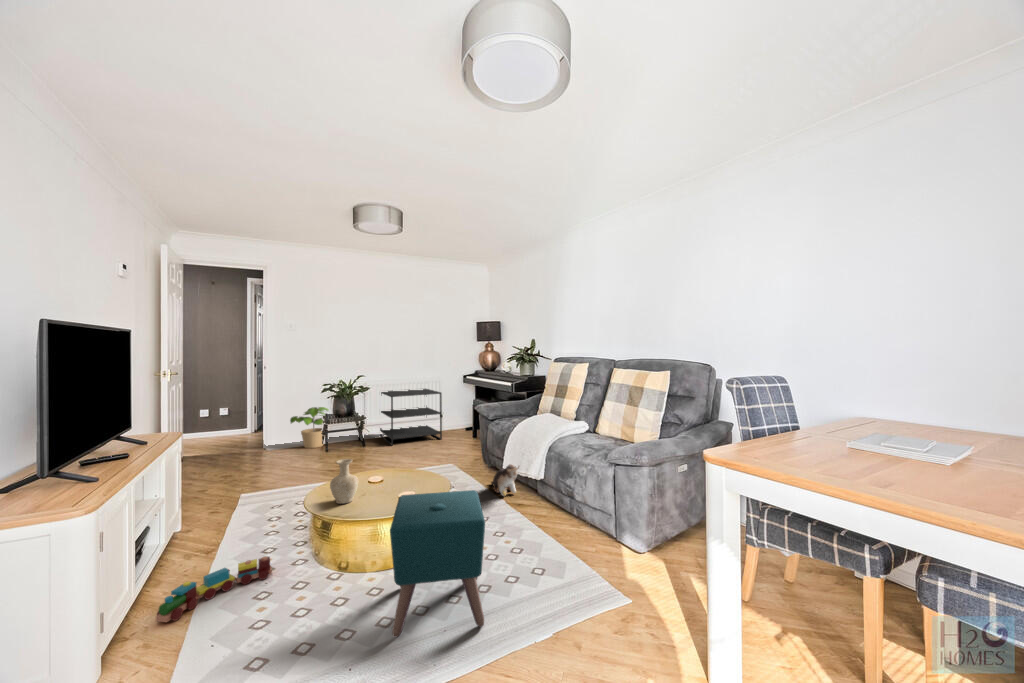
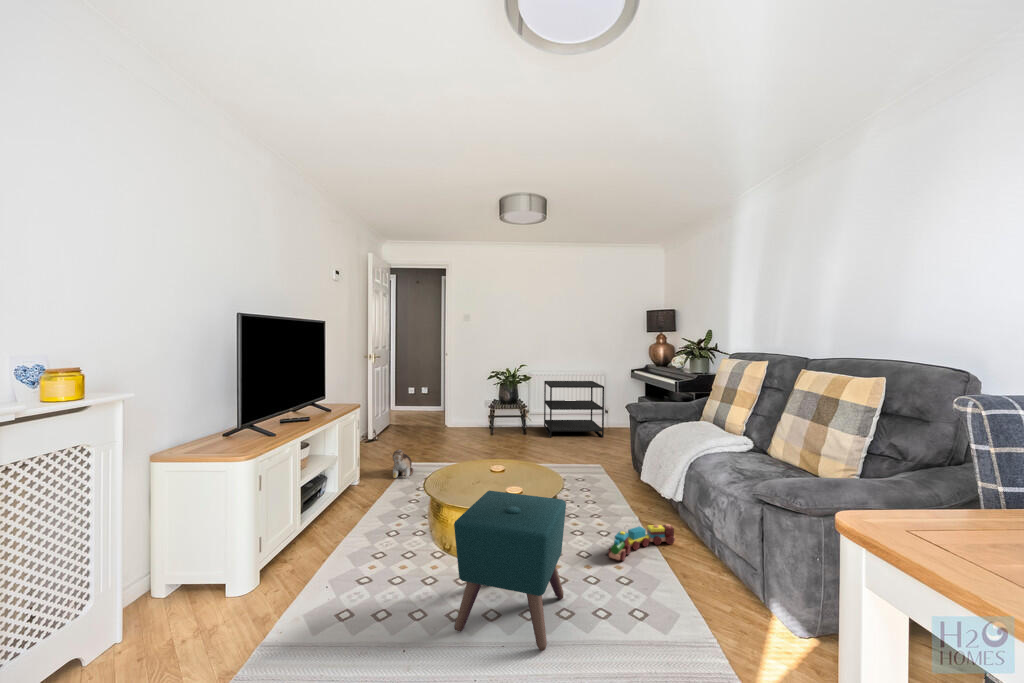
potted plant: present [290,407,328,448] -> none [462,392,496,430]
vase: present [330,459,358,504] -> none [442,446,467,488]
plush toy: present [491,464,519,496] -> present [392,449,413,478]
toy train: present [156,556,272,622] -> present [608,524,675,561]

